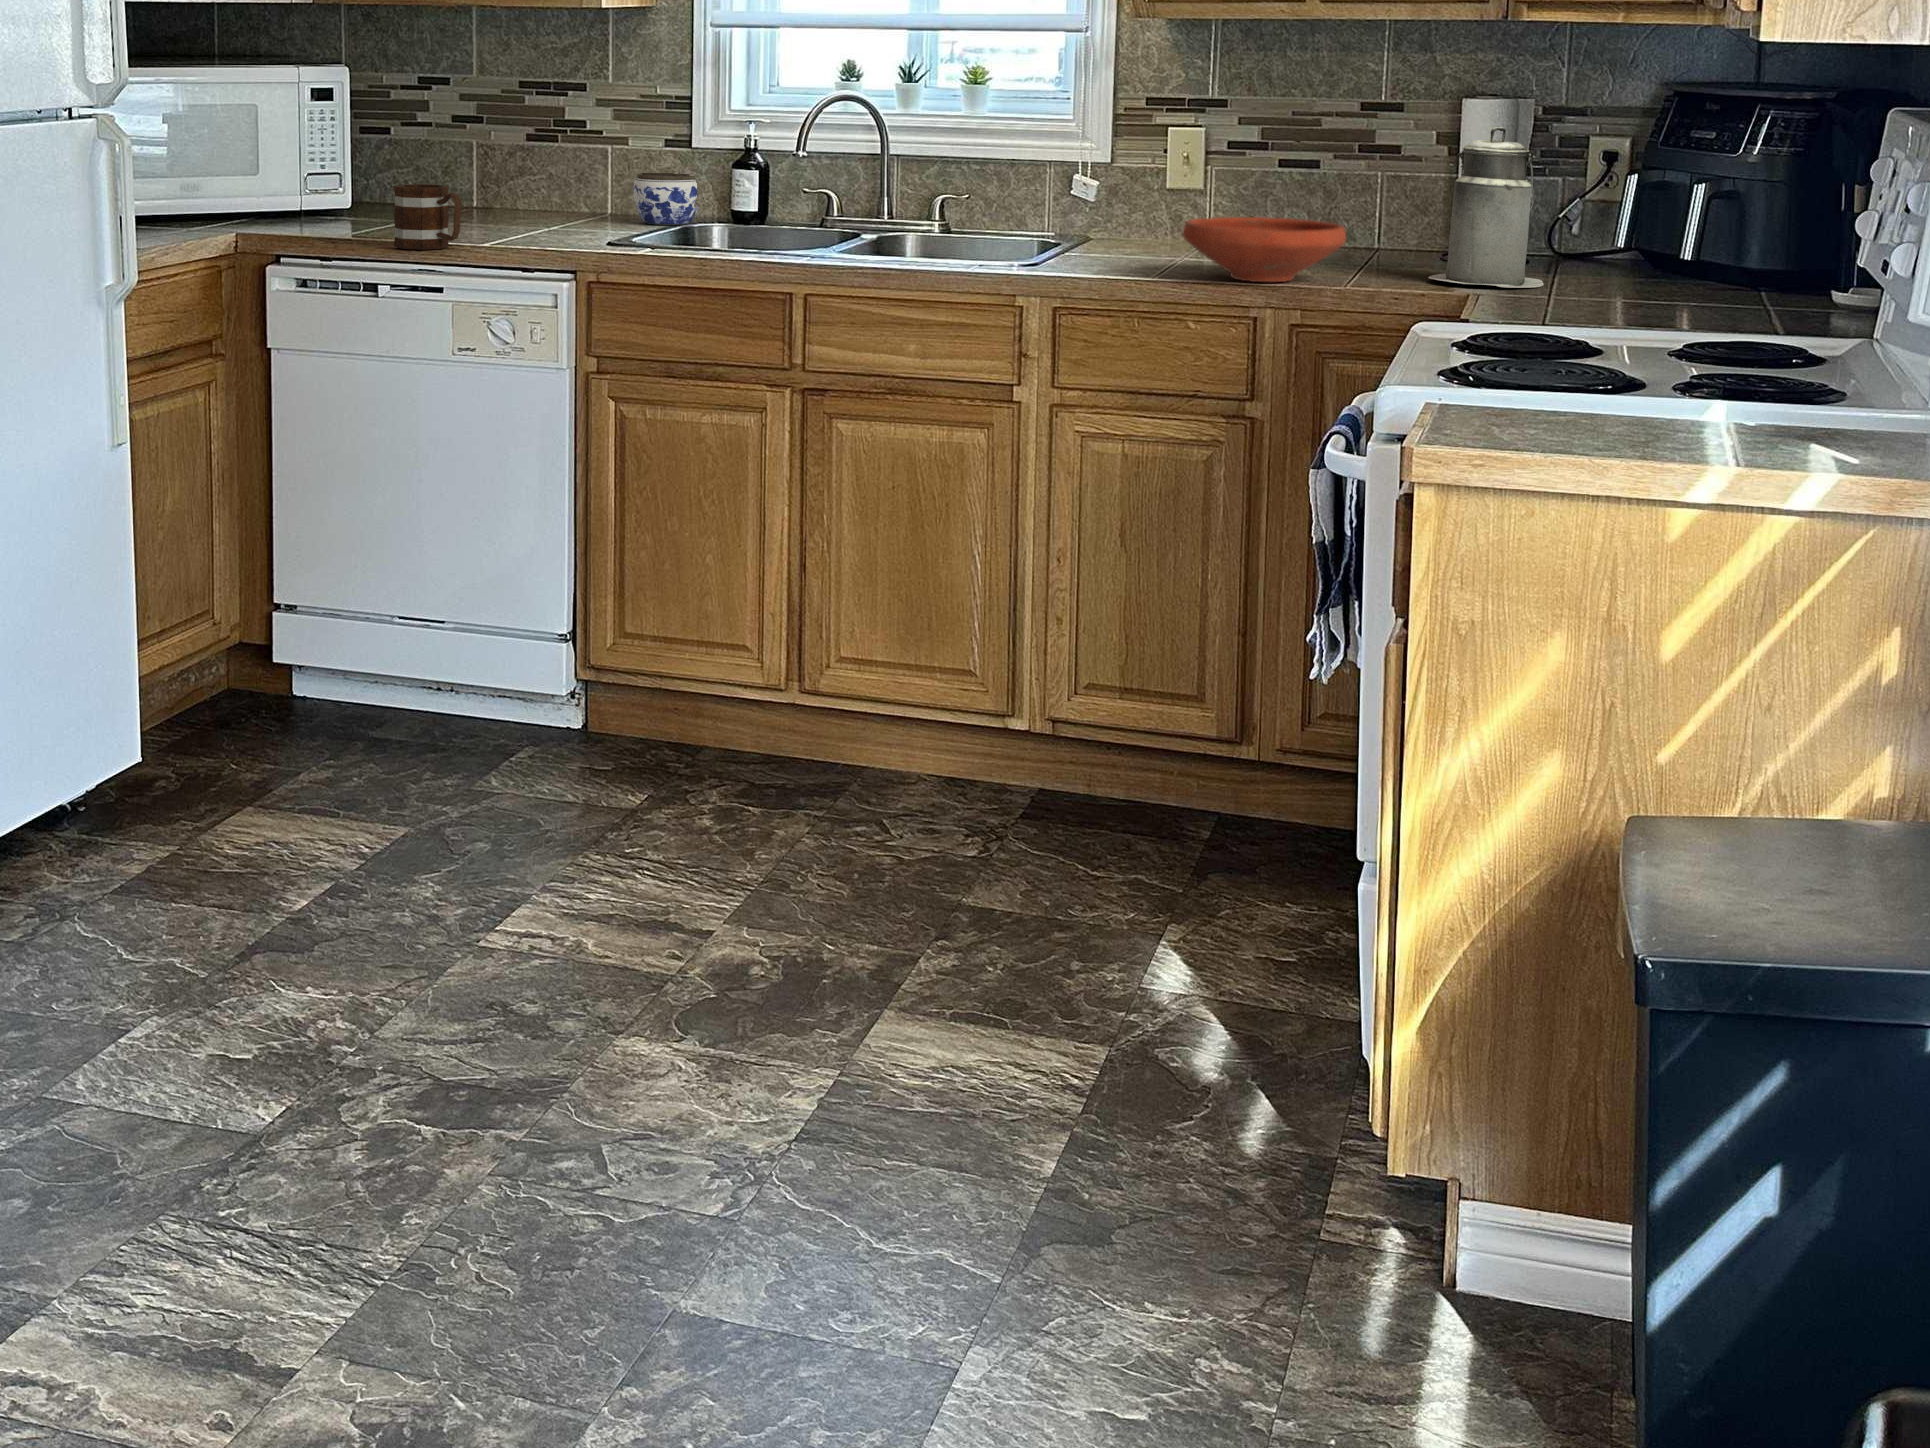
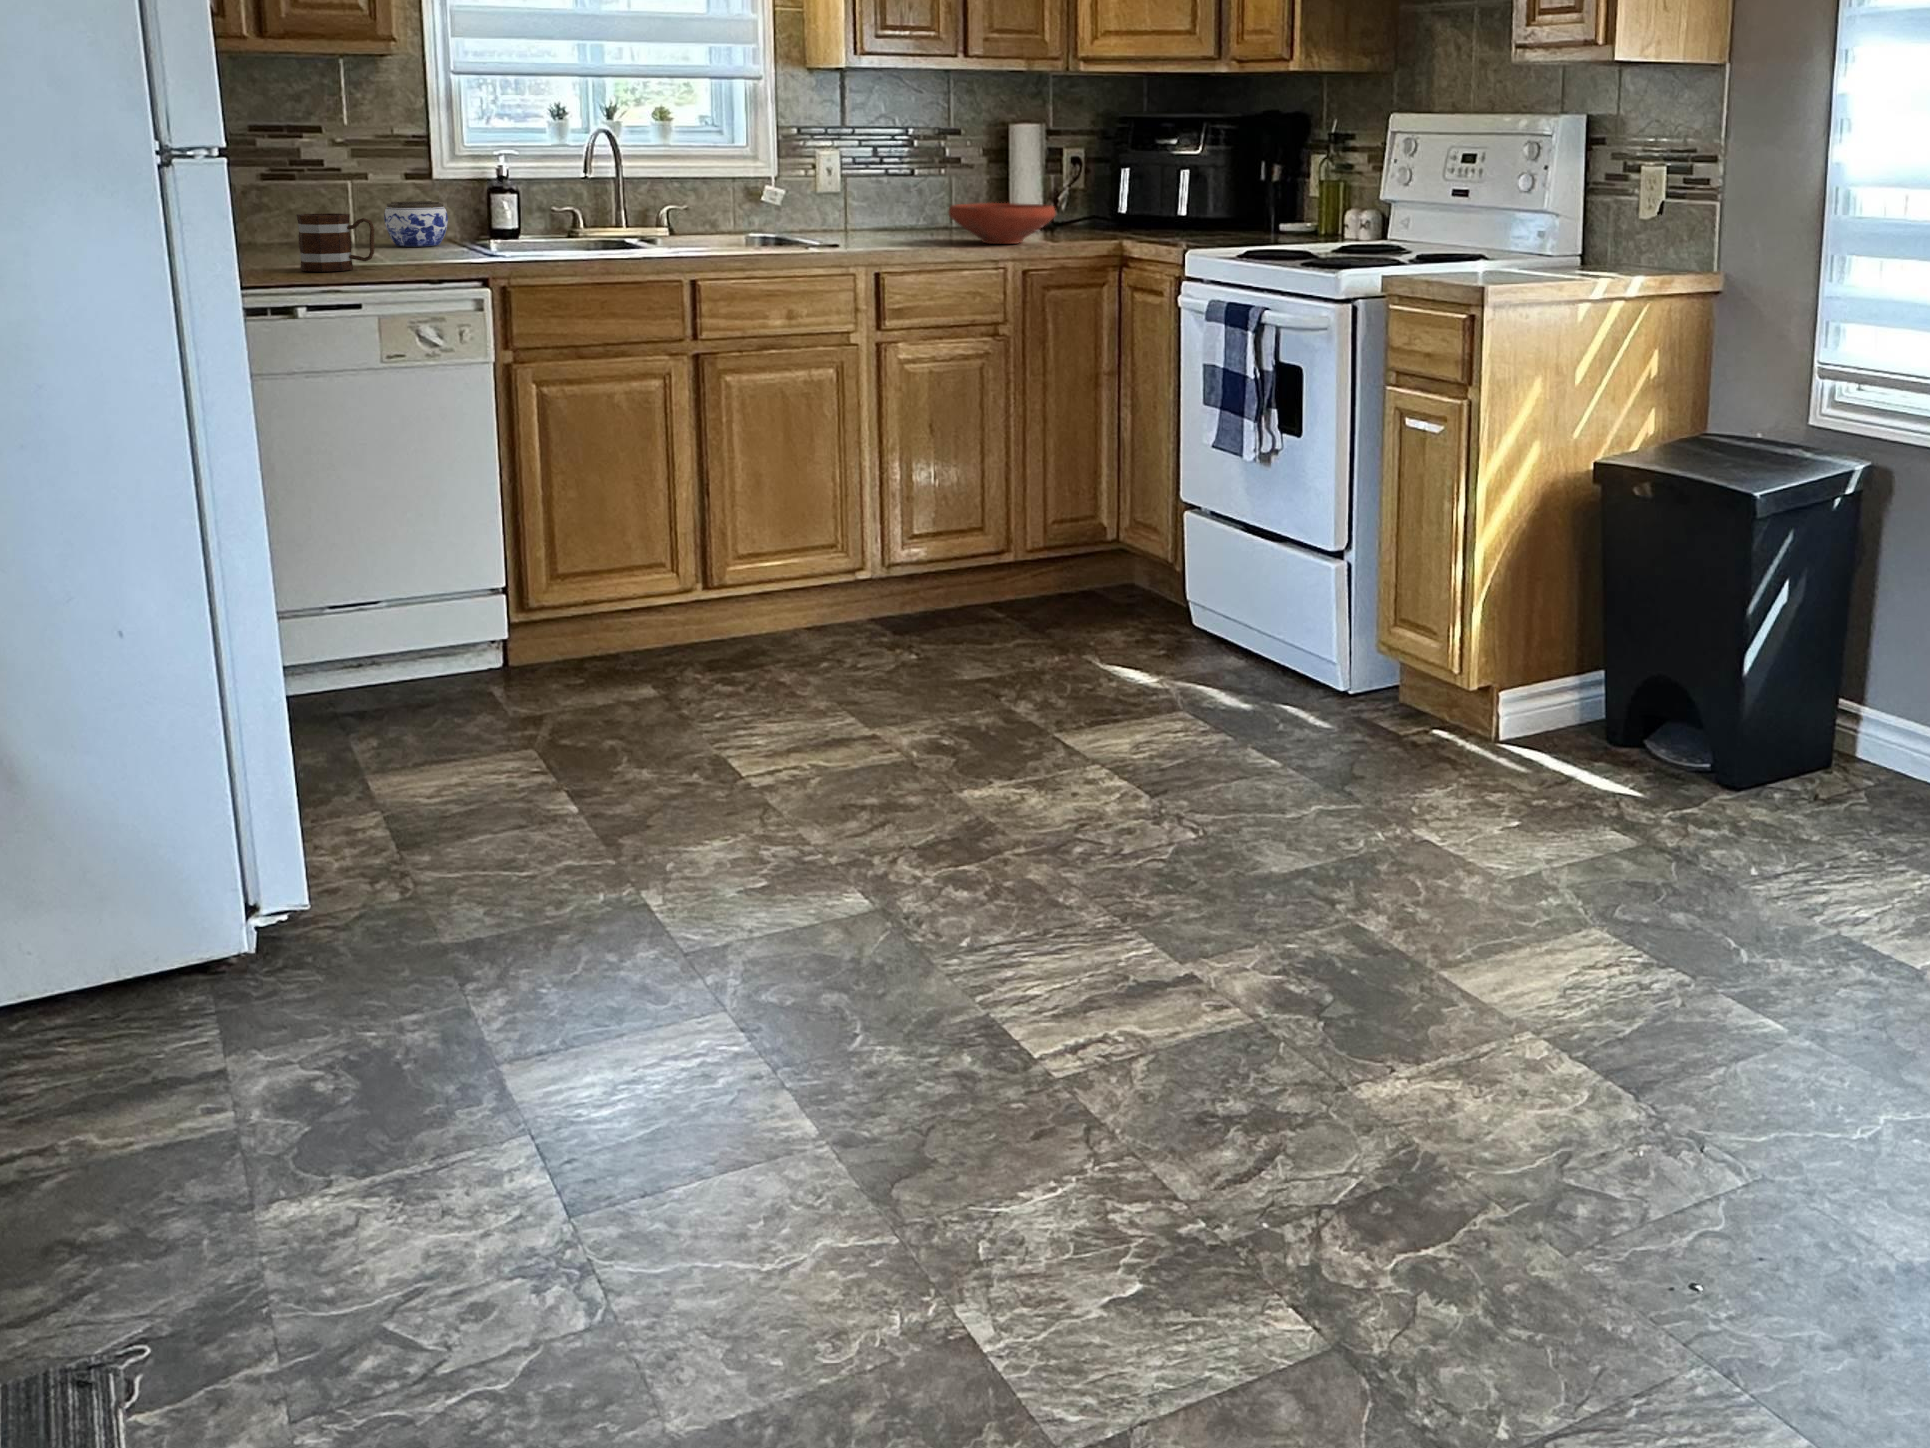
canister: present [1428,127,1544,288] -> none [1076,137,1145,237]

